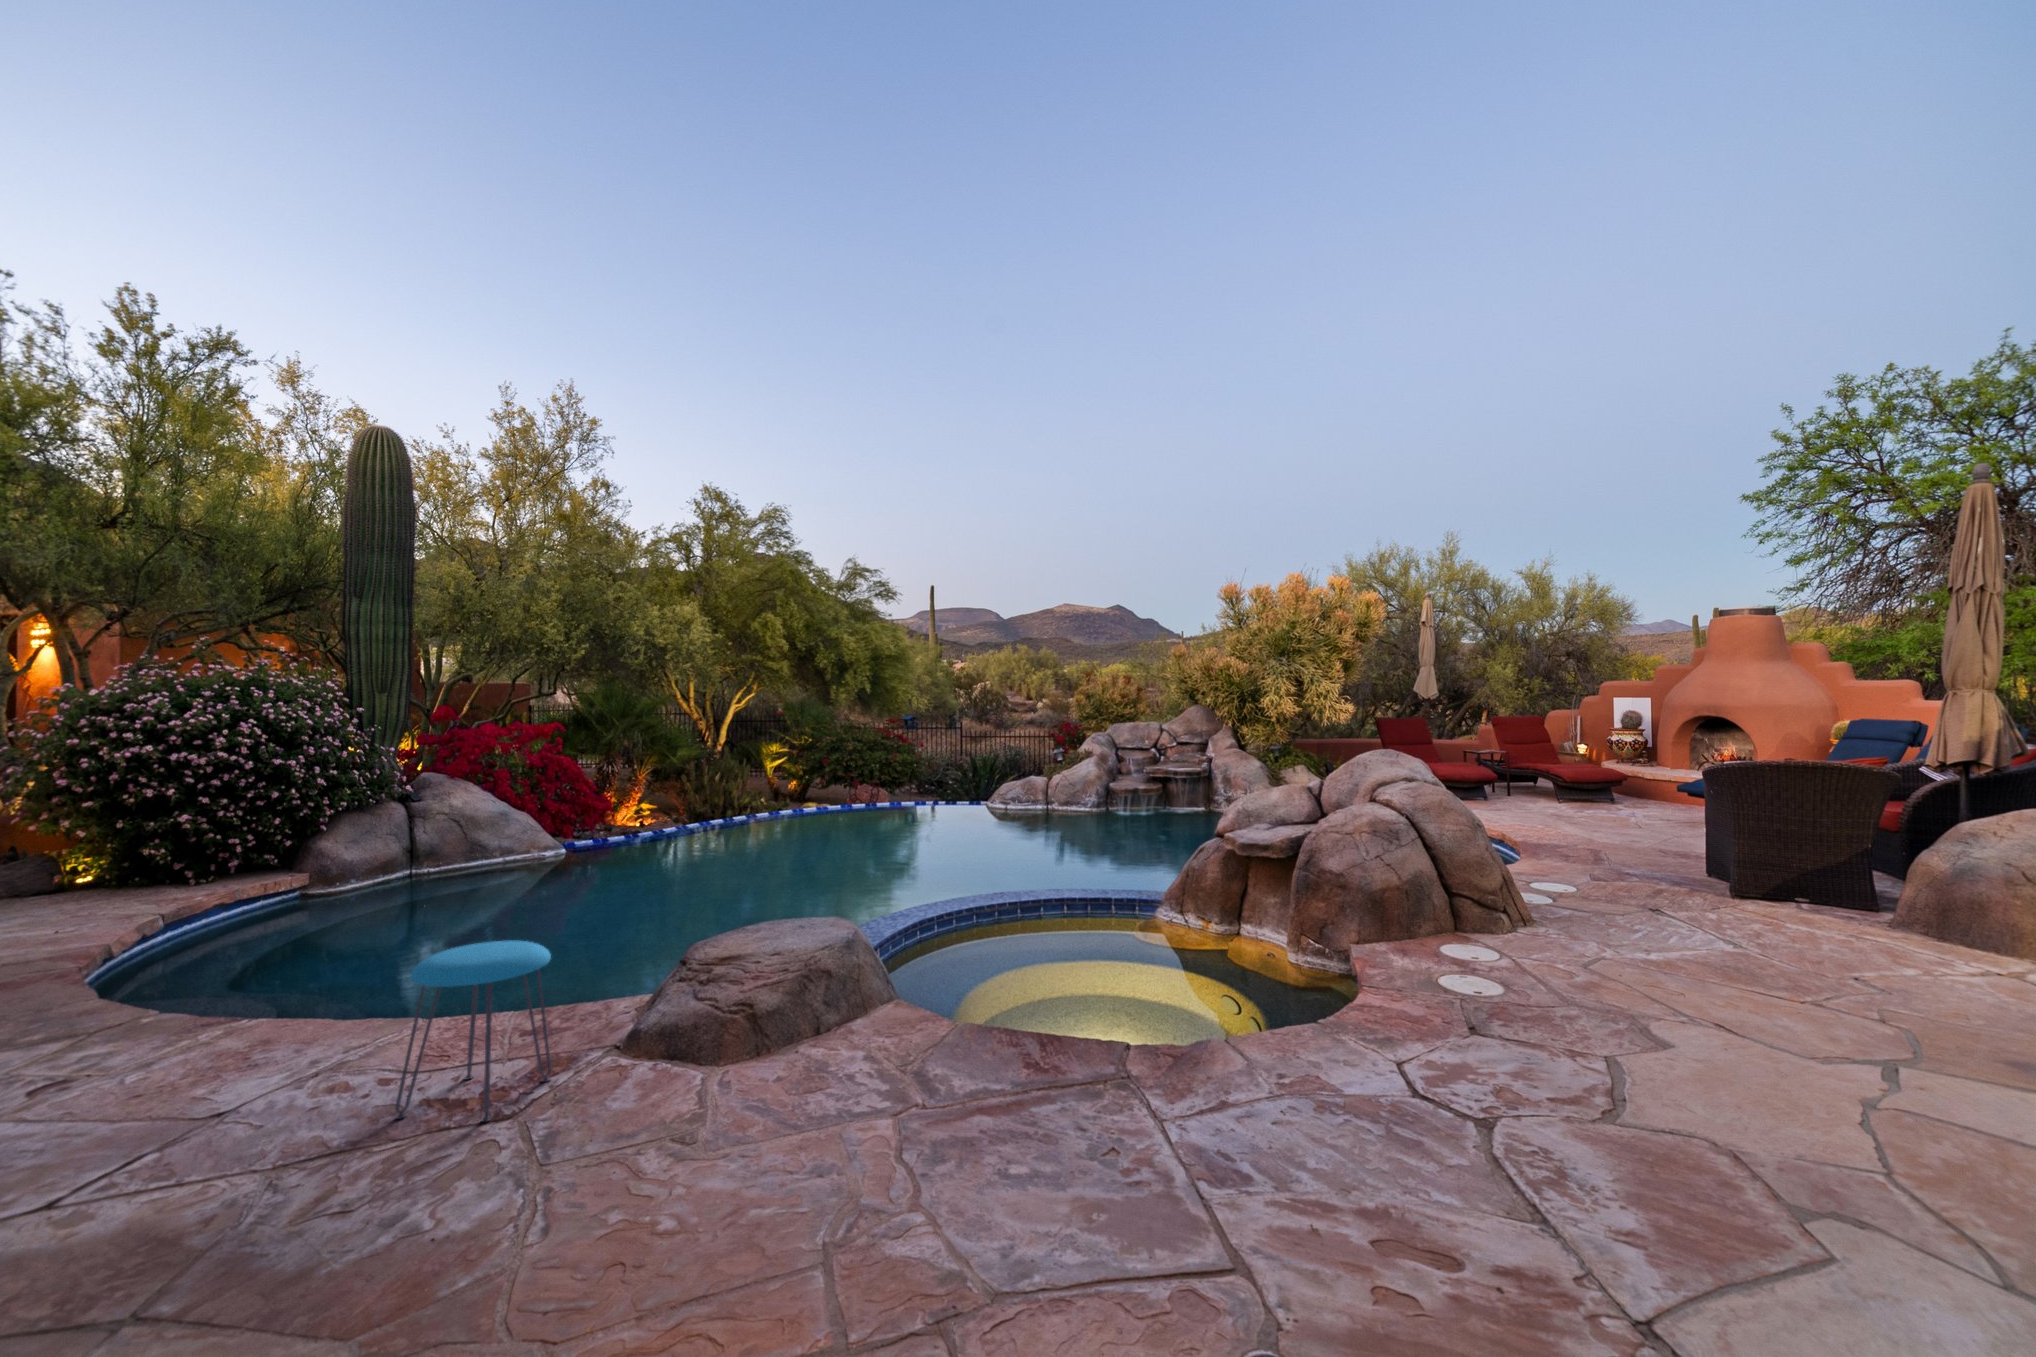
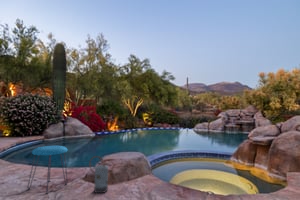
watering can: none [643,968,744,1095] -> present [89,159,112,193]

